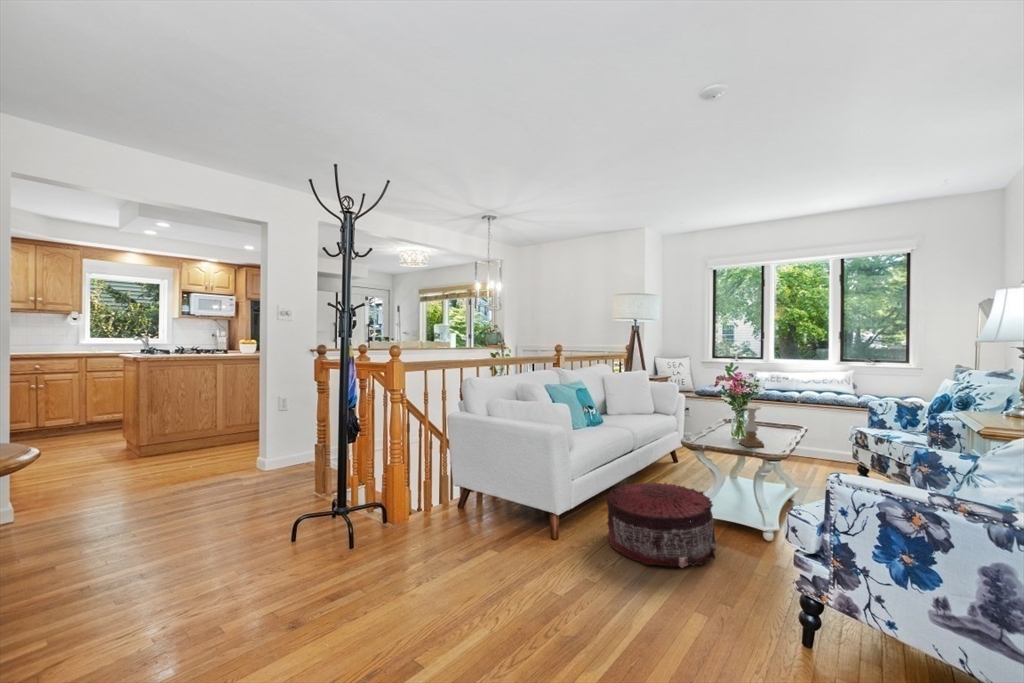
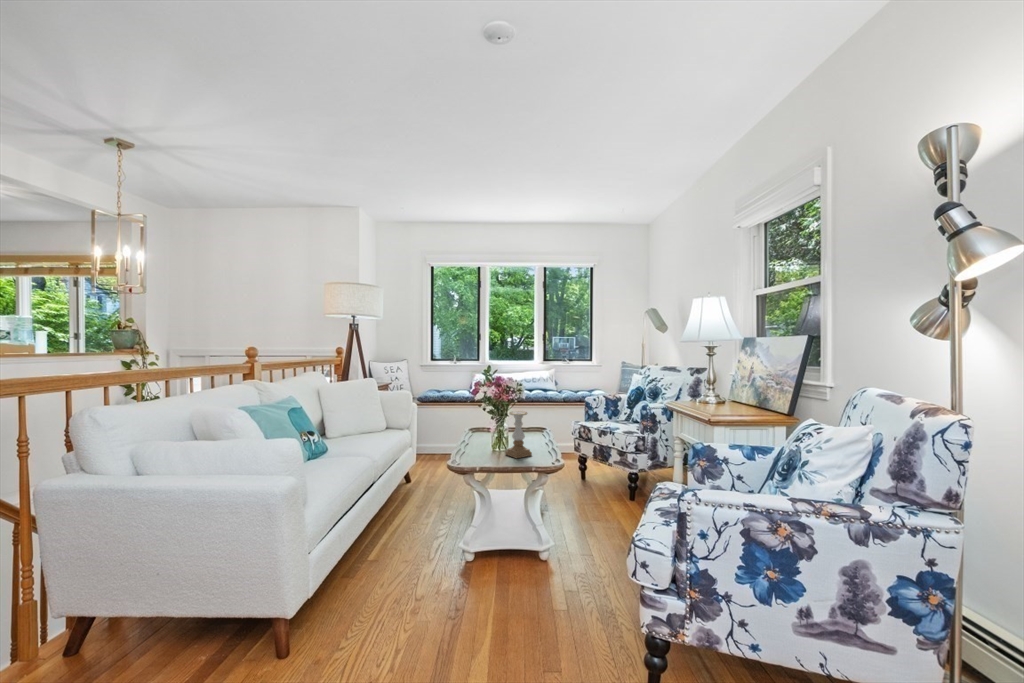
pouf: present [607,483,716,568] -> none [367,520,514,655]

